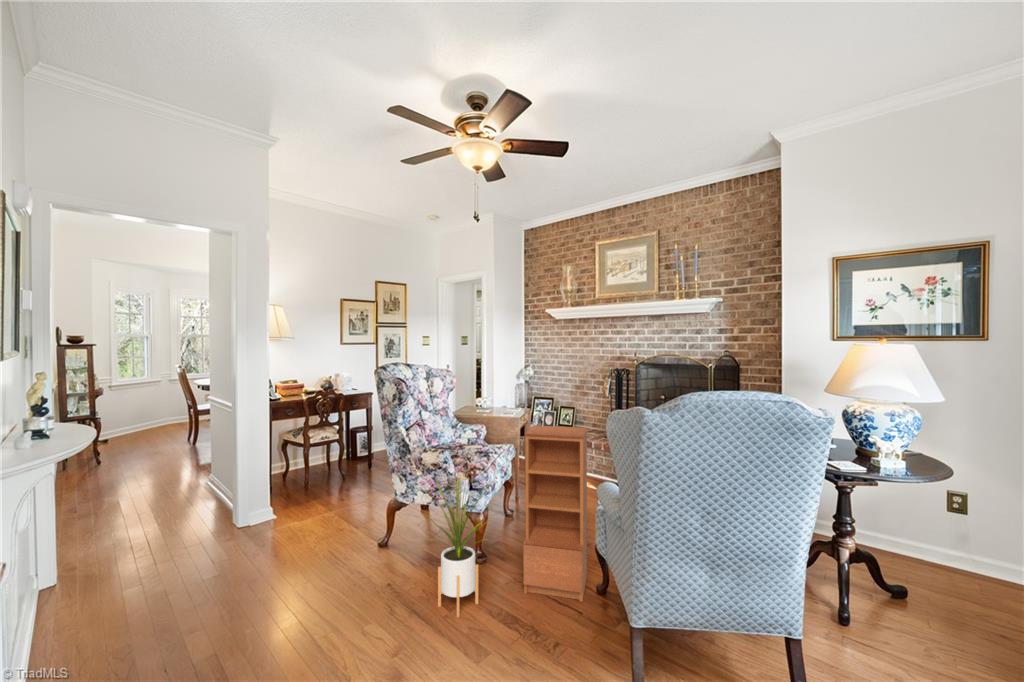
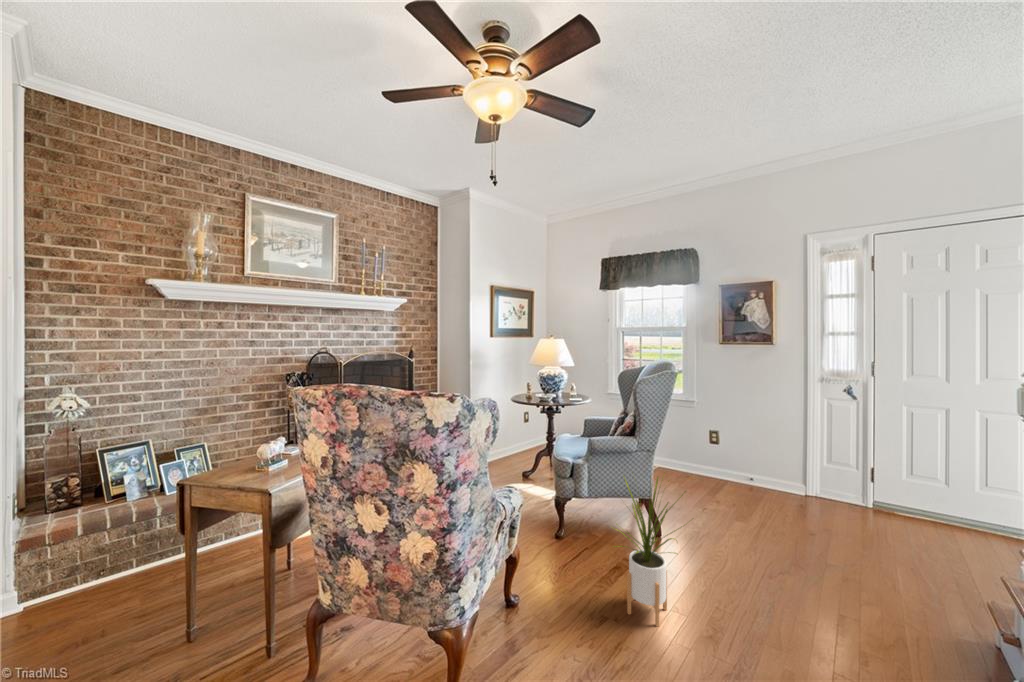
bookcase: present [523,425,587,602] -> none [559,413,609,572]

